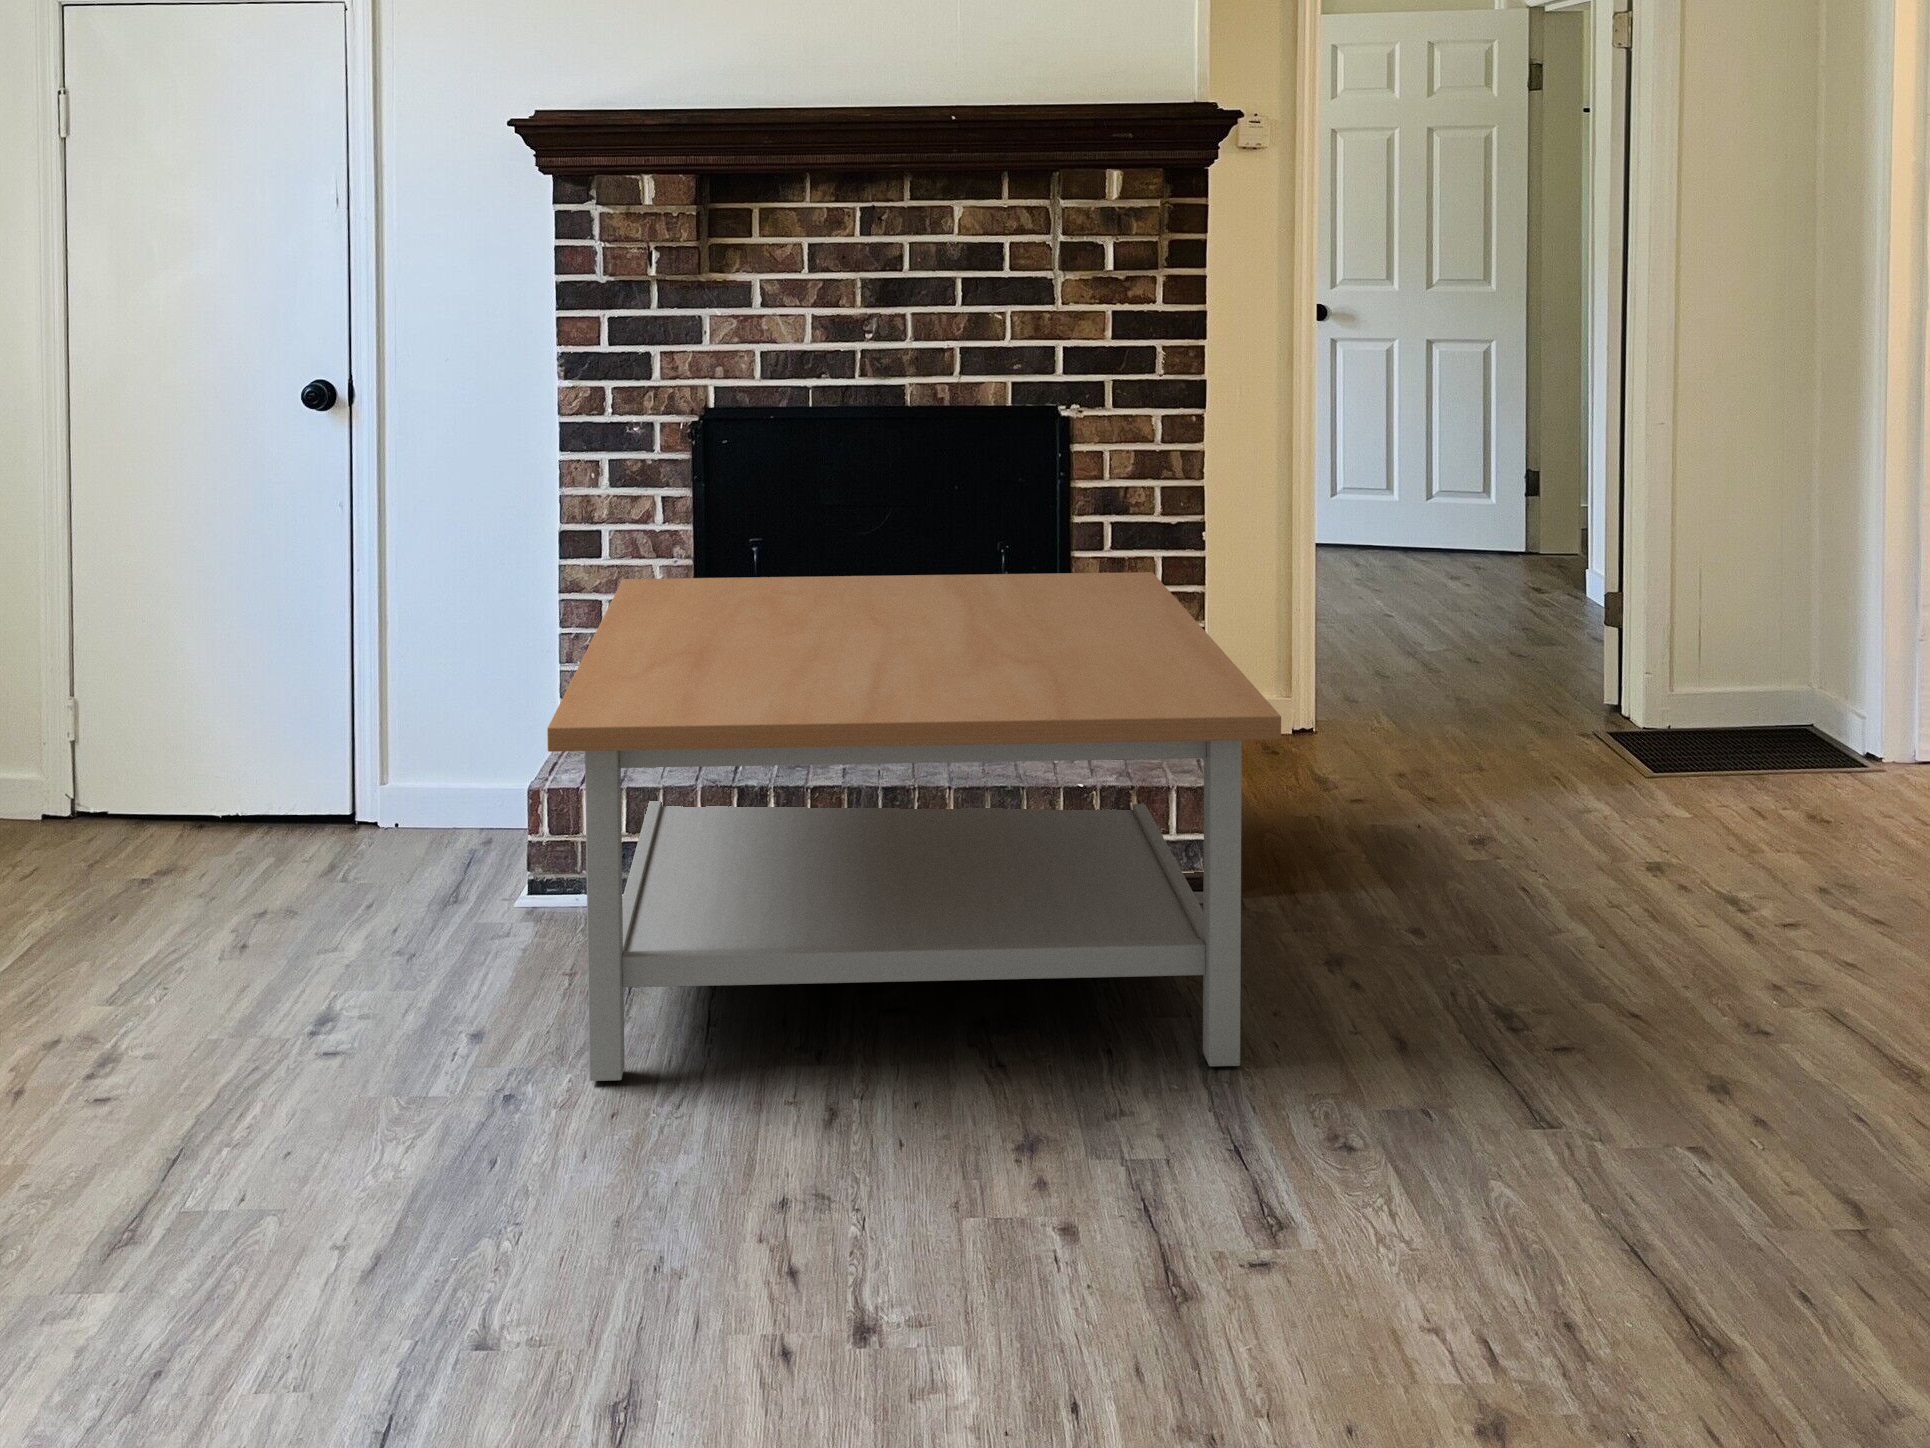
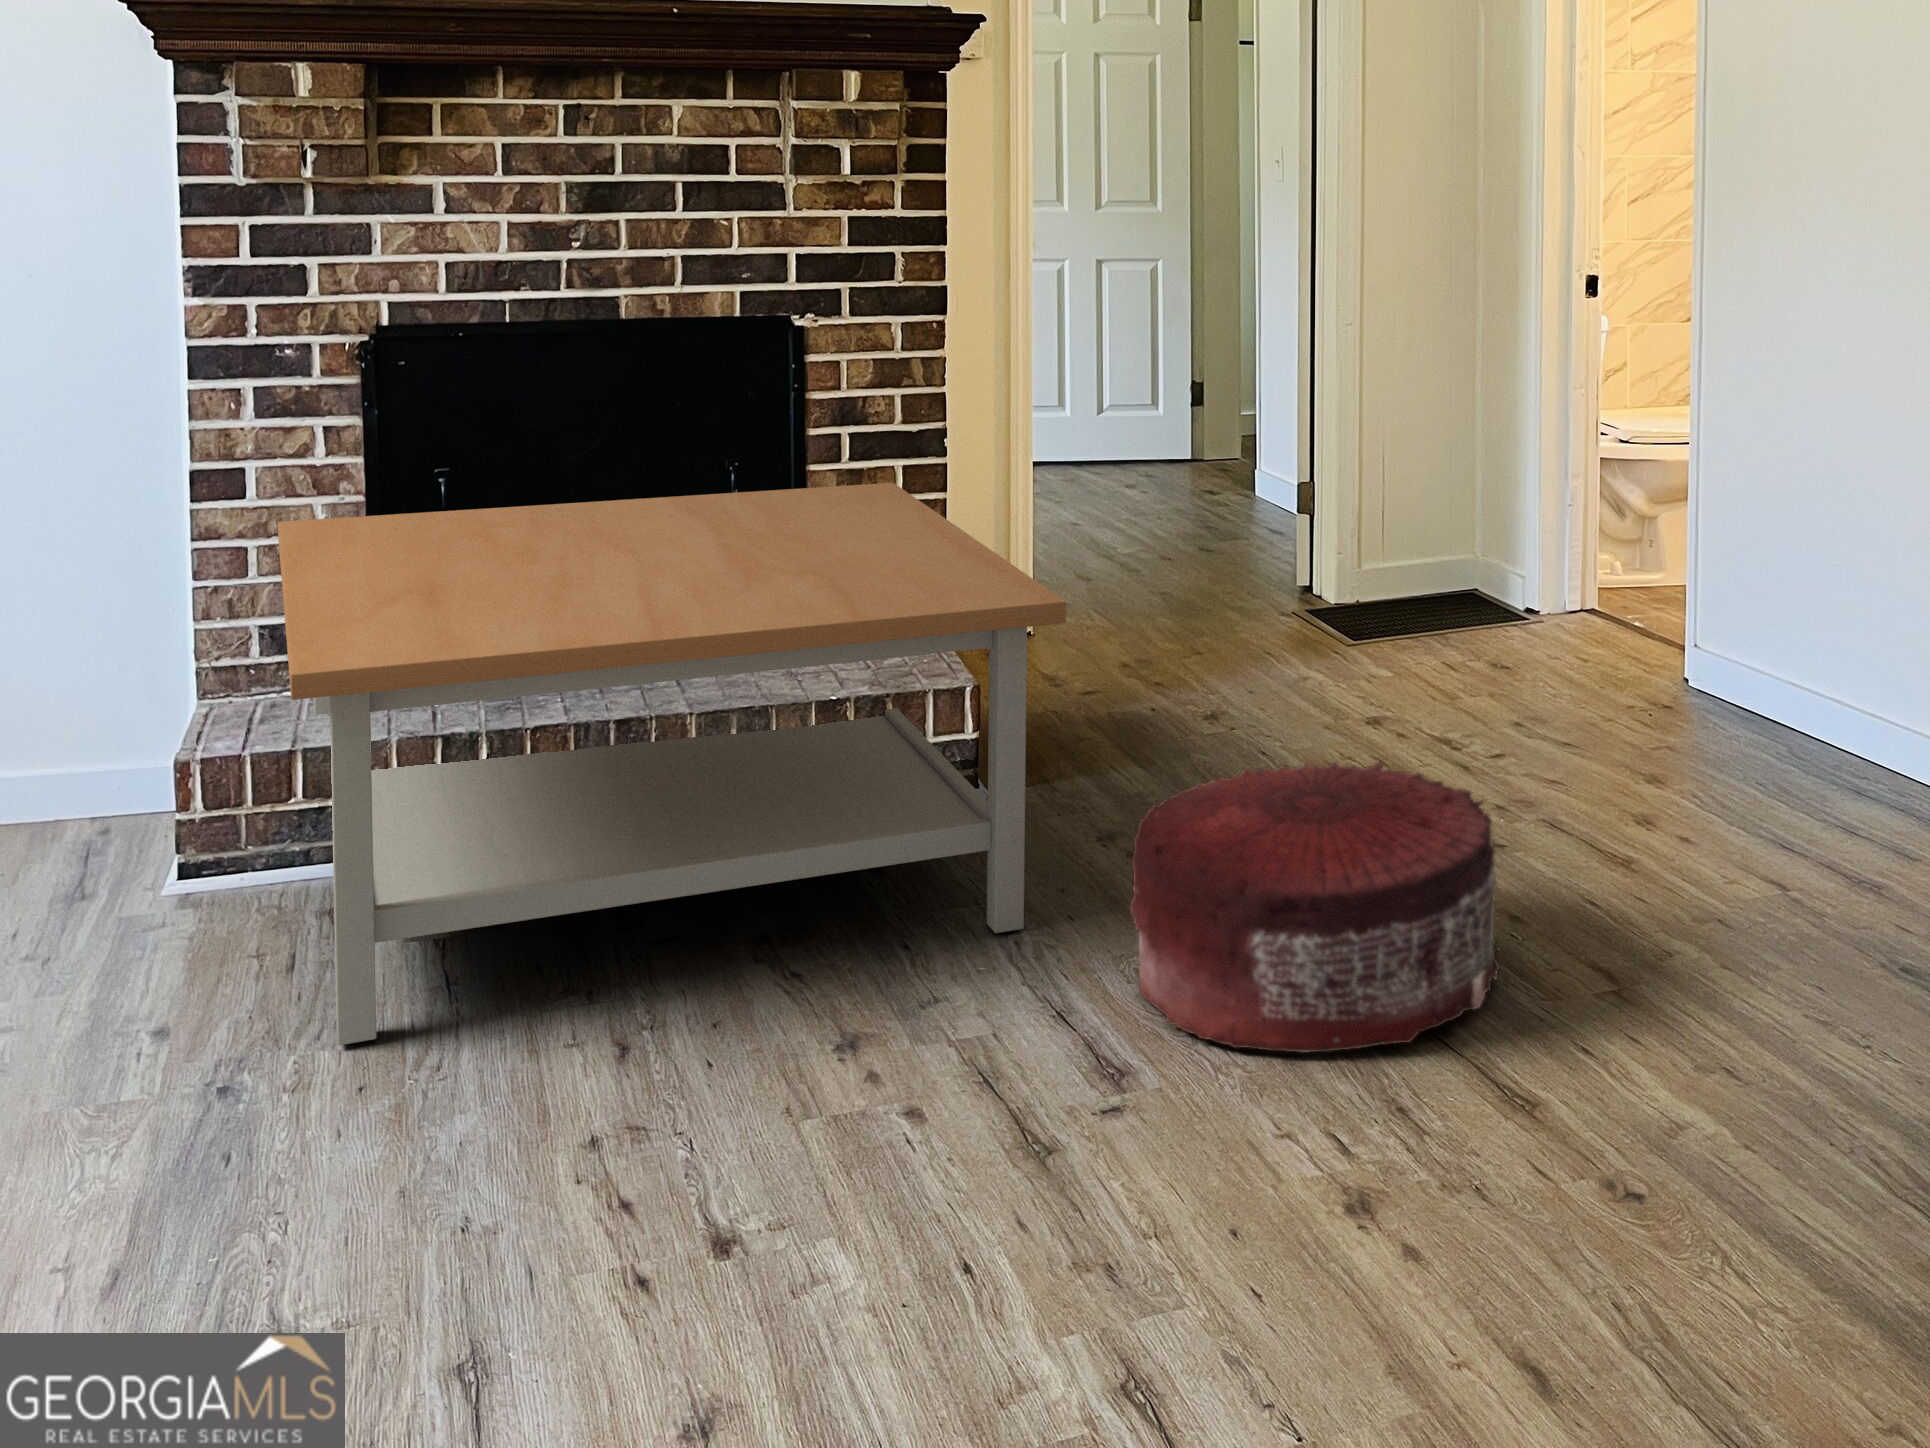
pouf: none [1339,920,1808,1312] -> present [1130,762,1499,1053]

